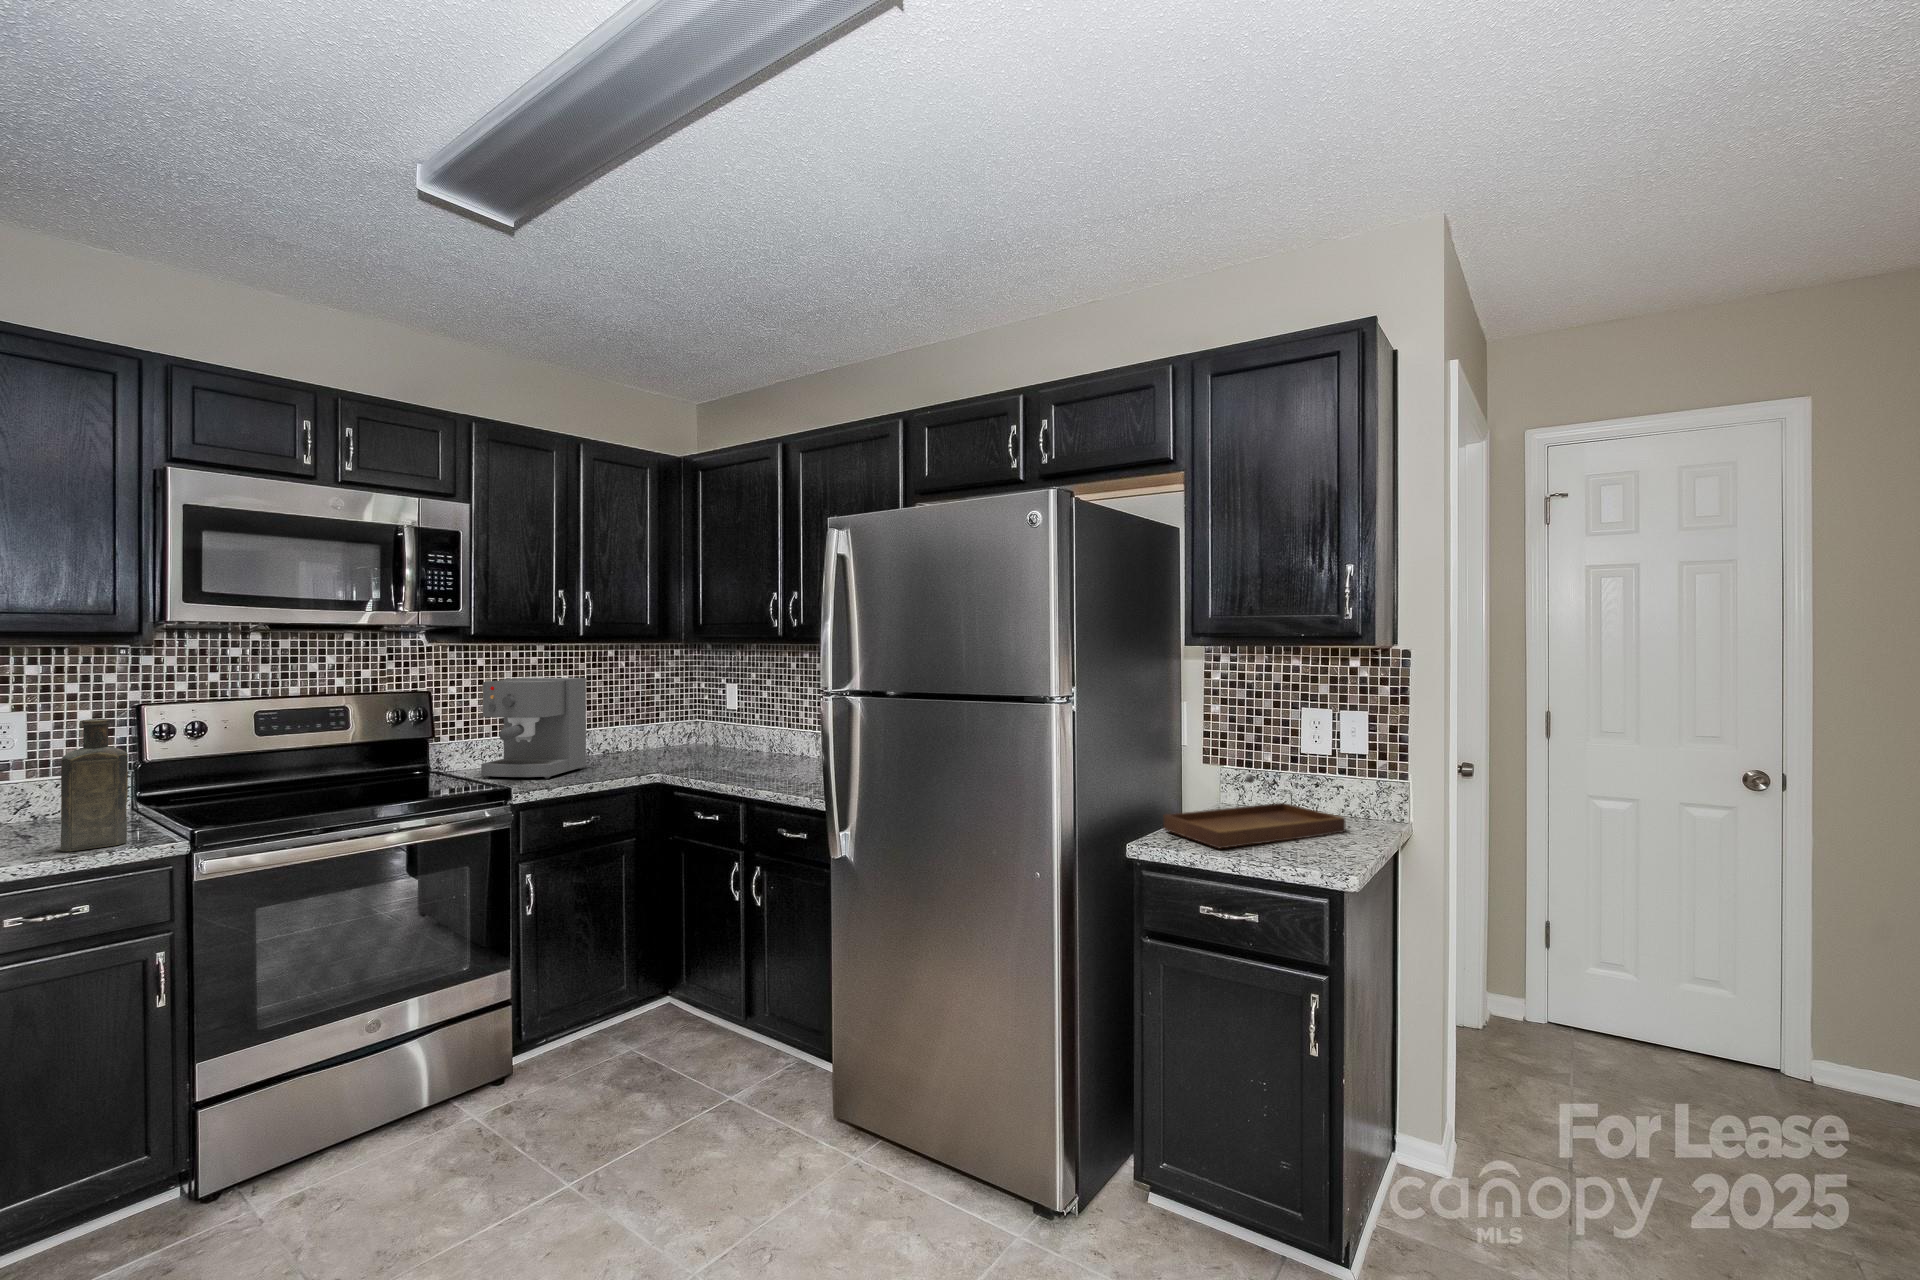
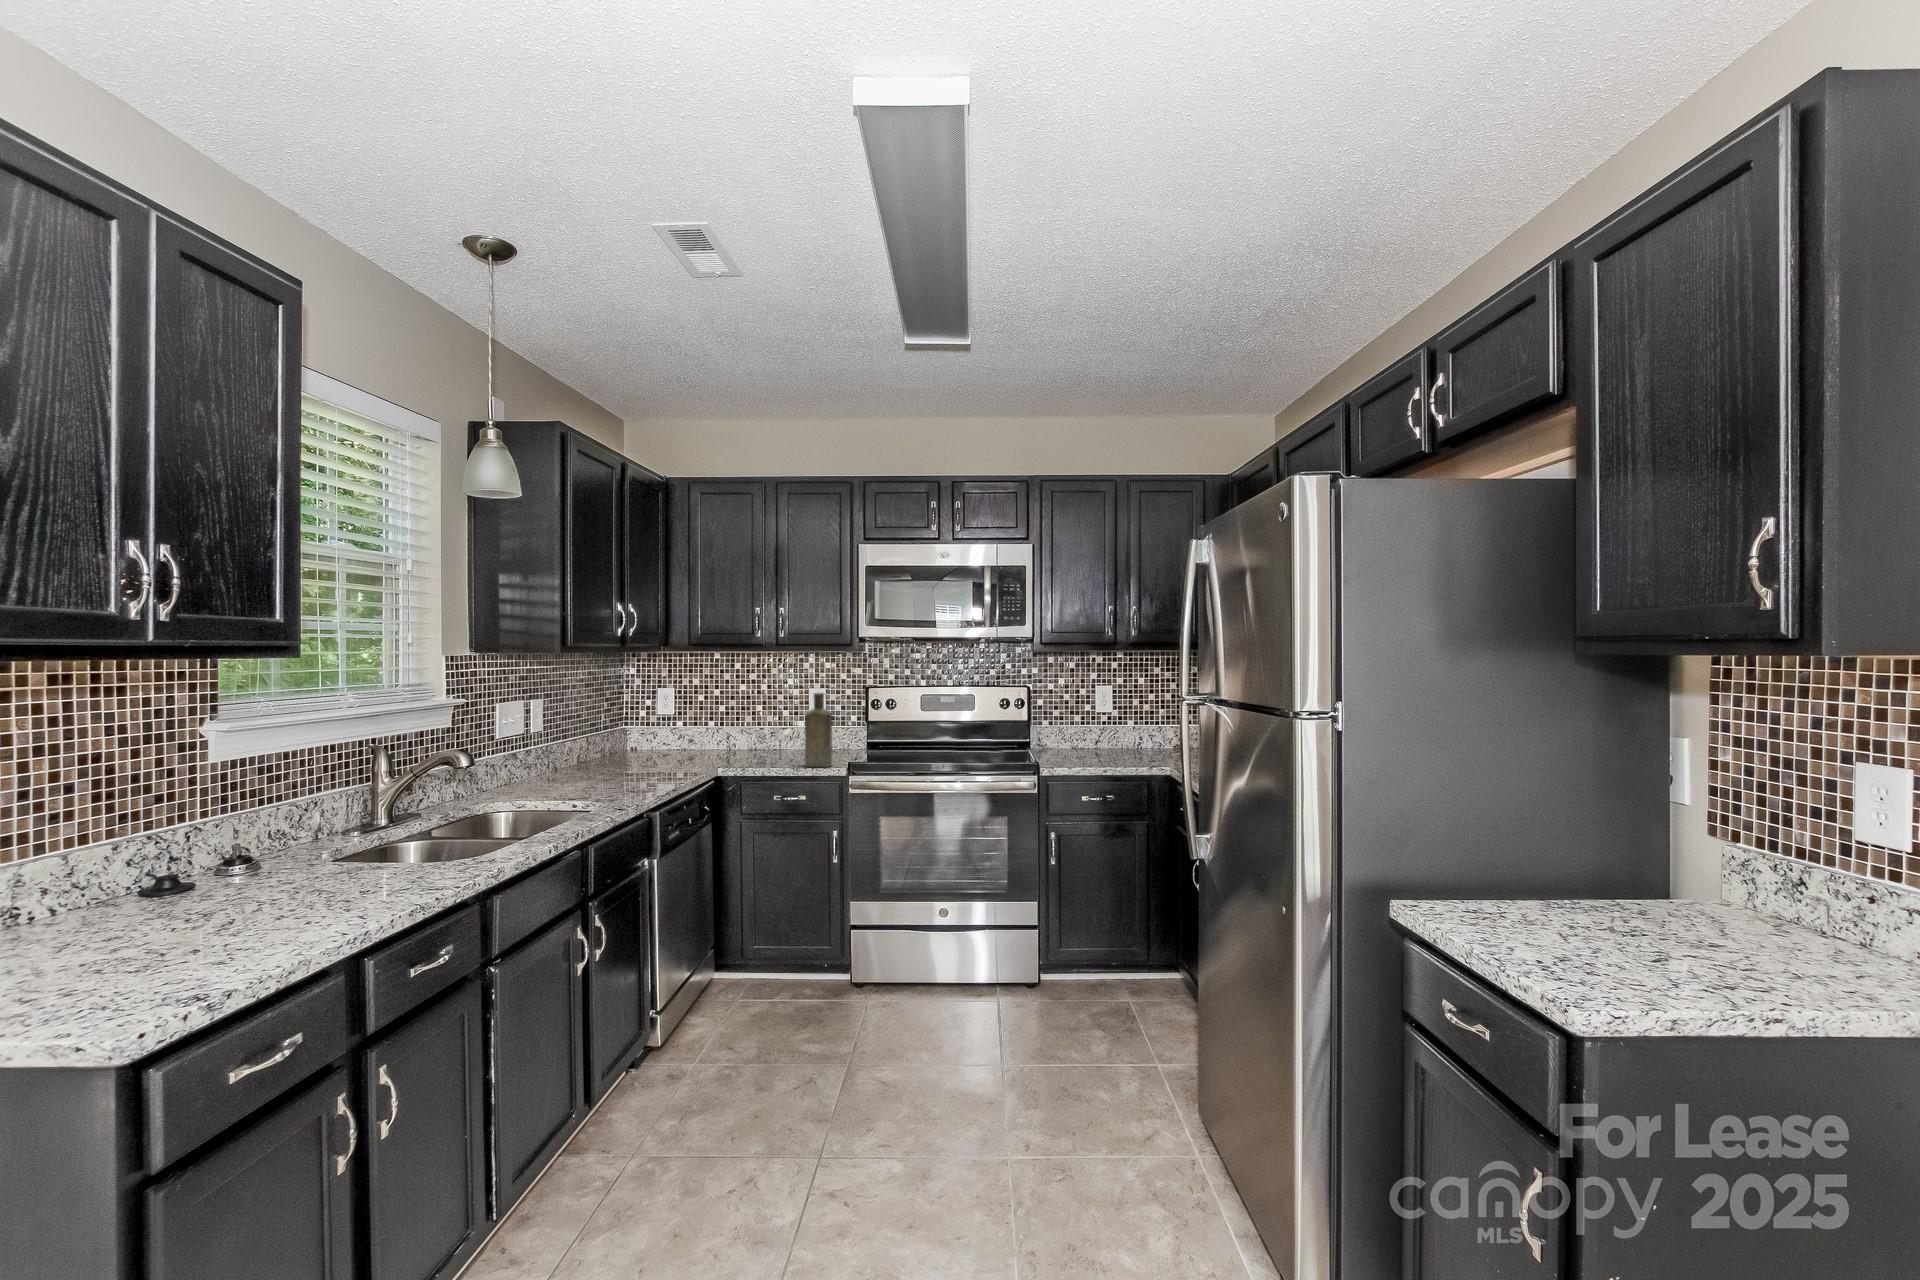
coffee maker: present [481,678,586,779] -> none [1046,677,1129,763]
tray: present [1164,775,1346,849] -> none [1510,850,1826,976]

